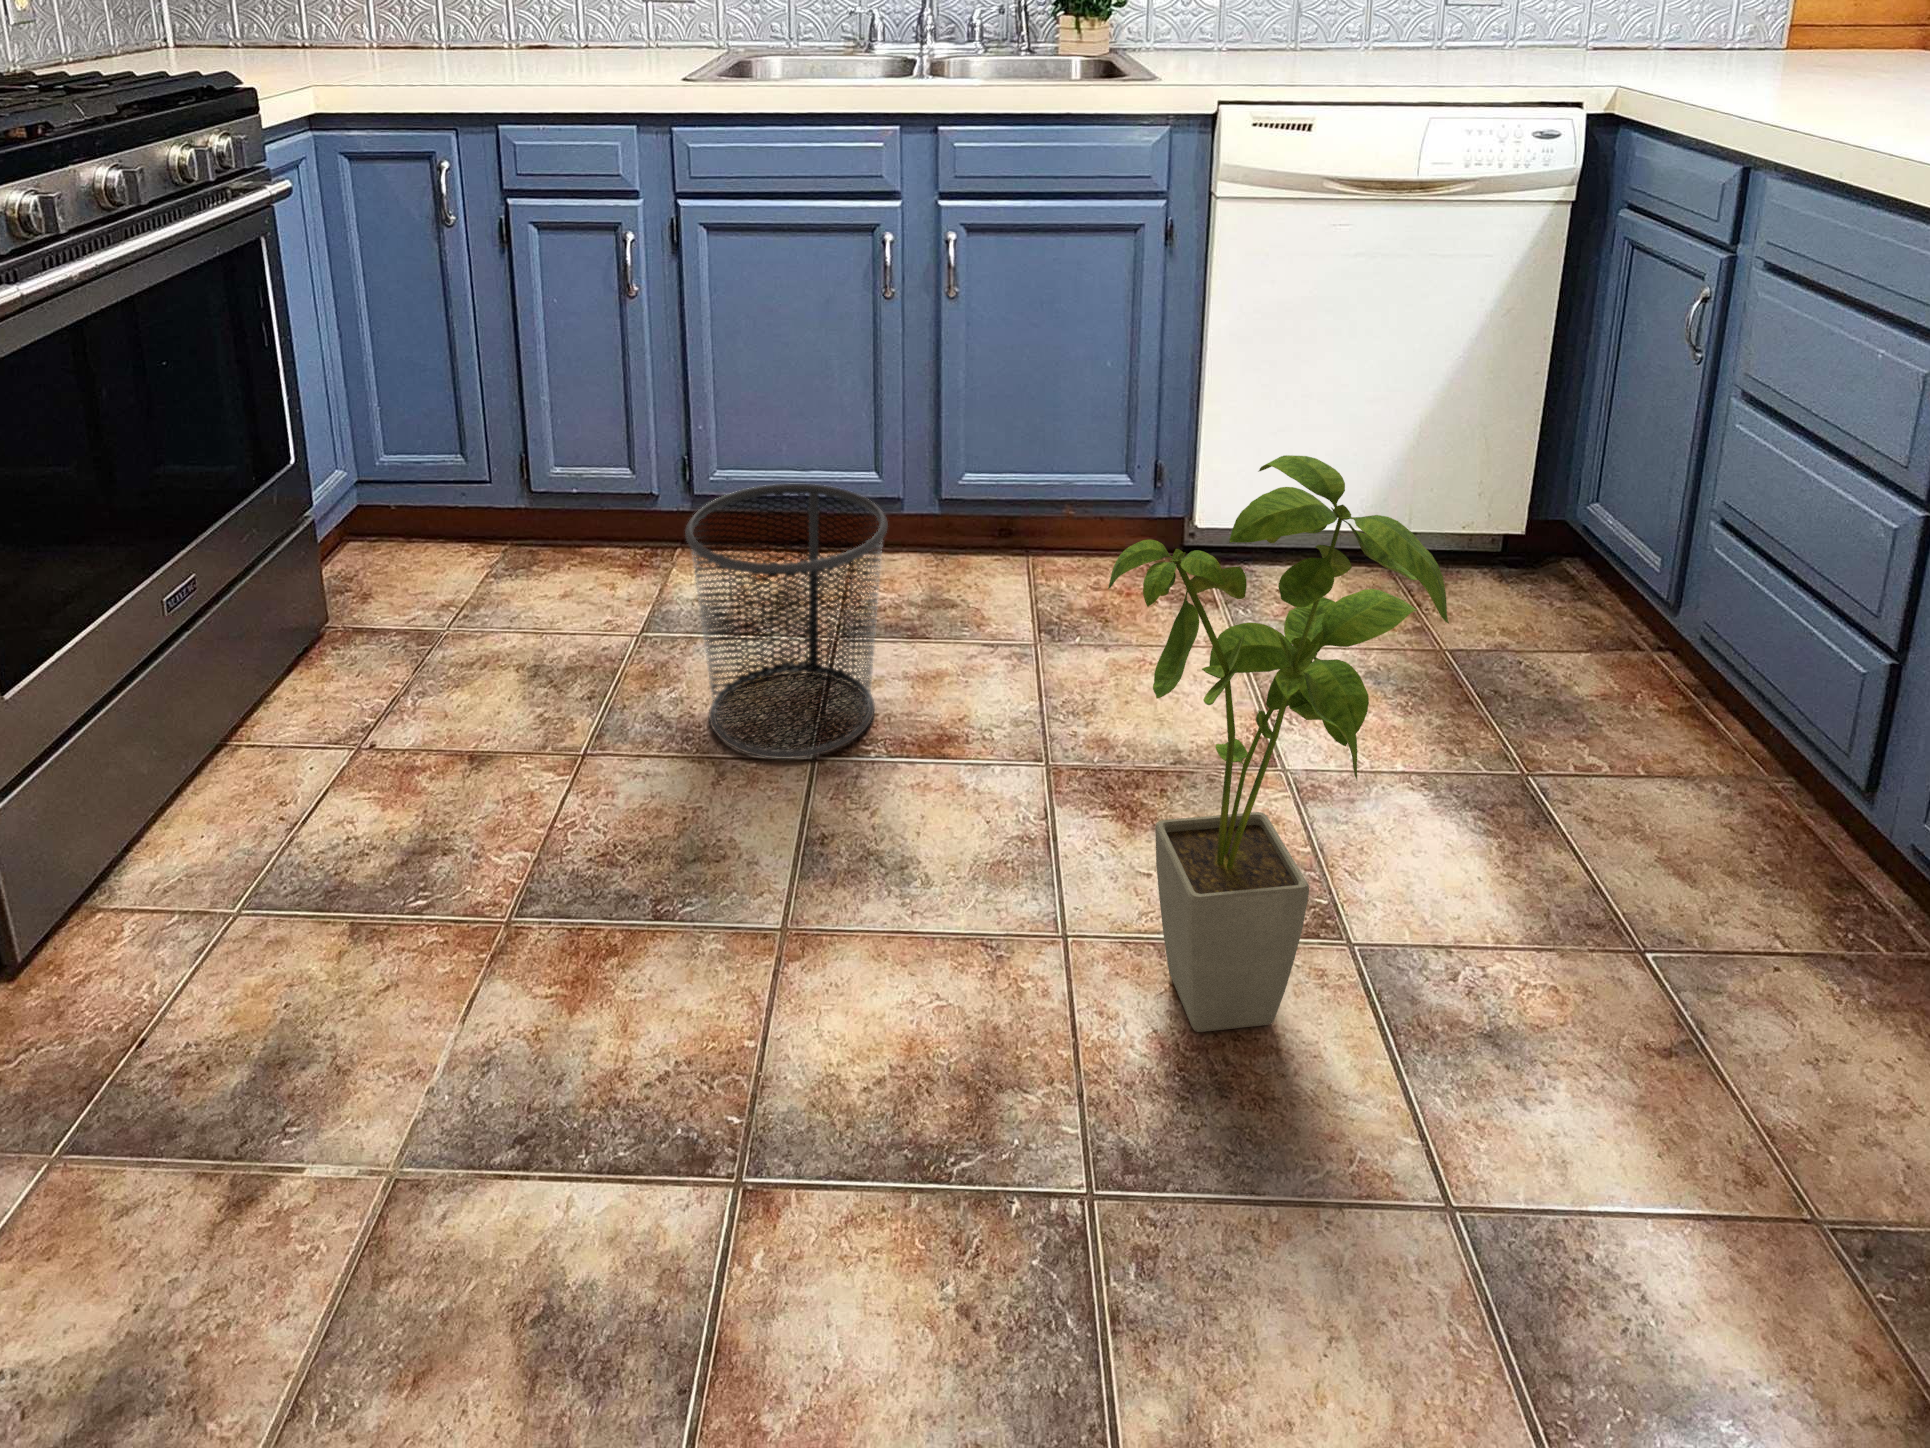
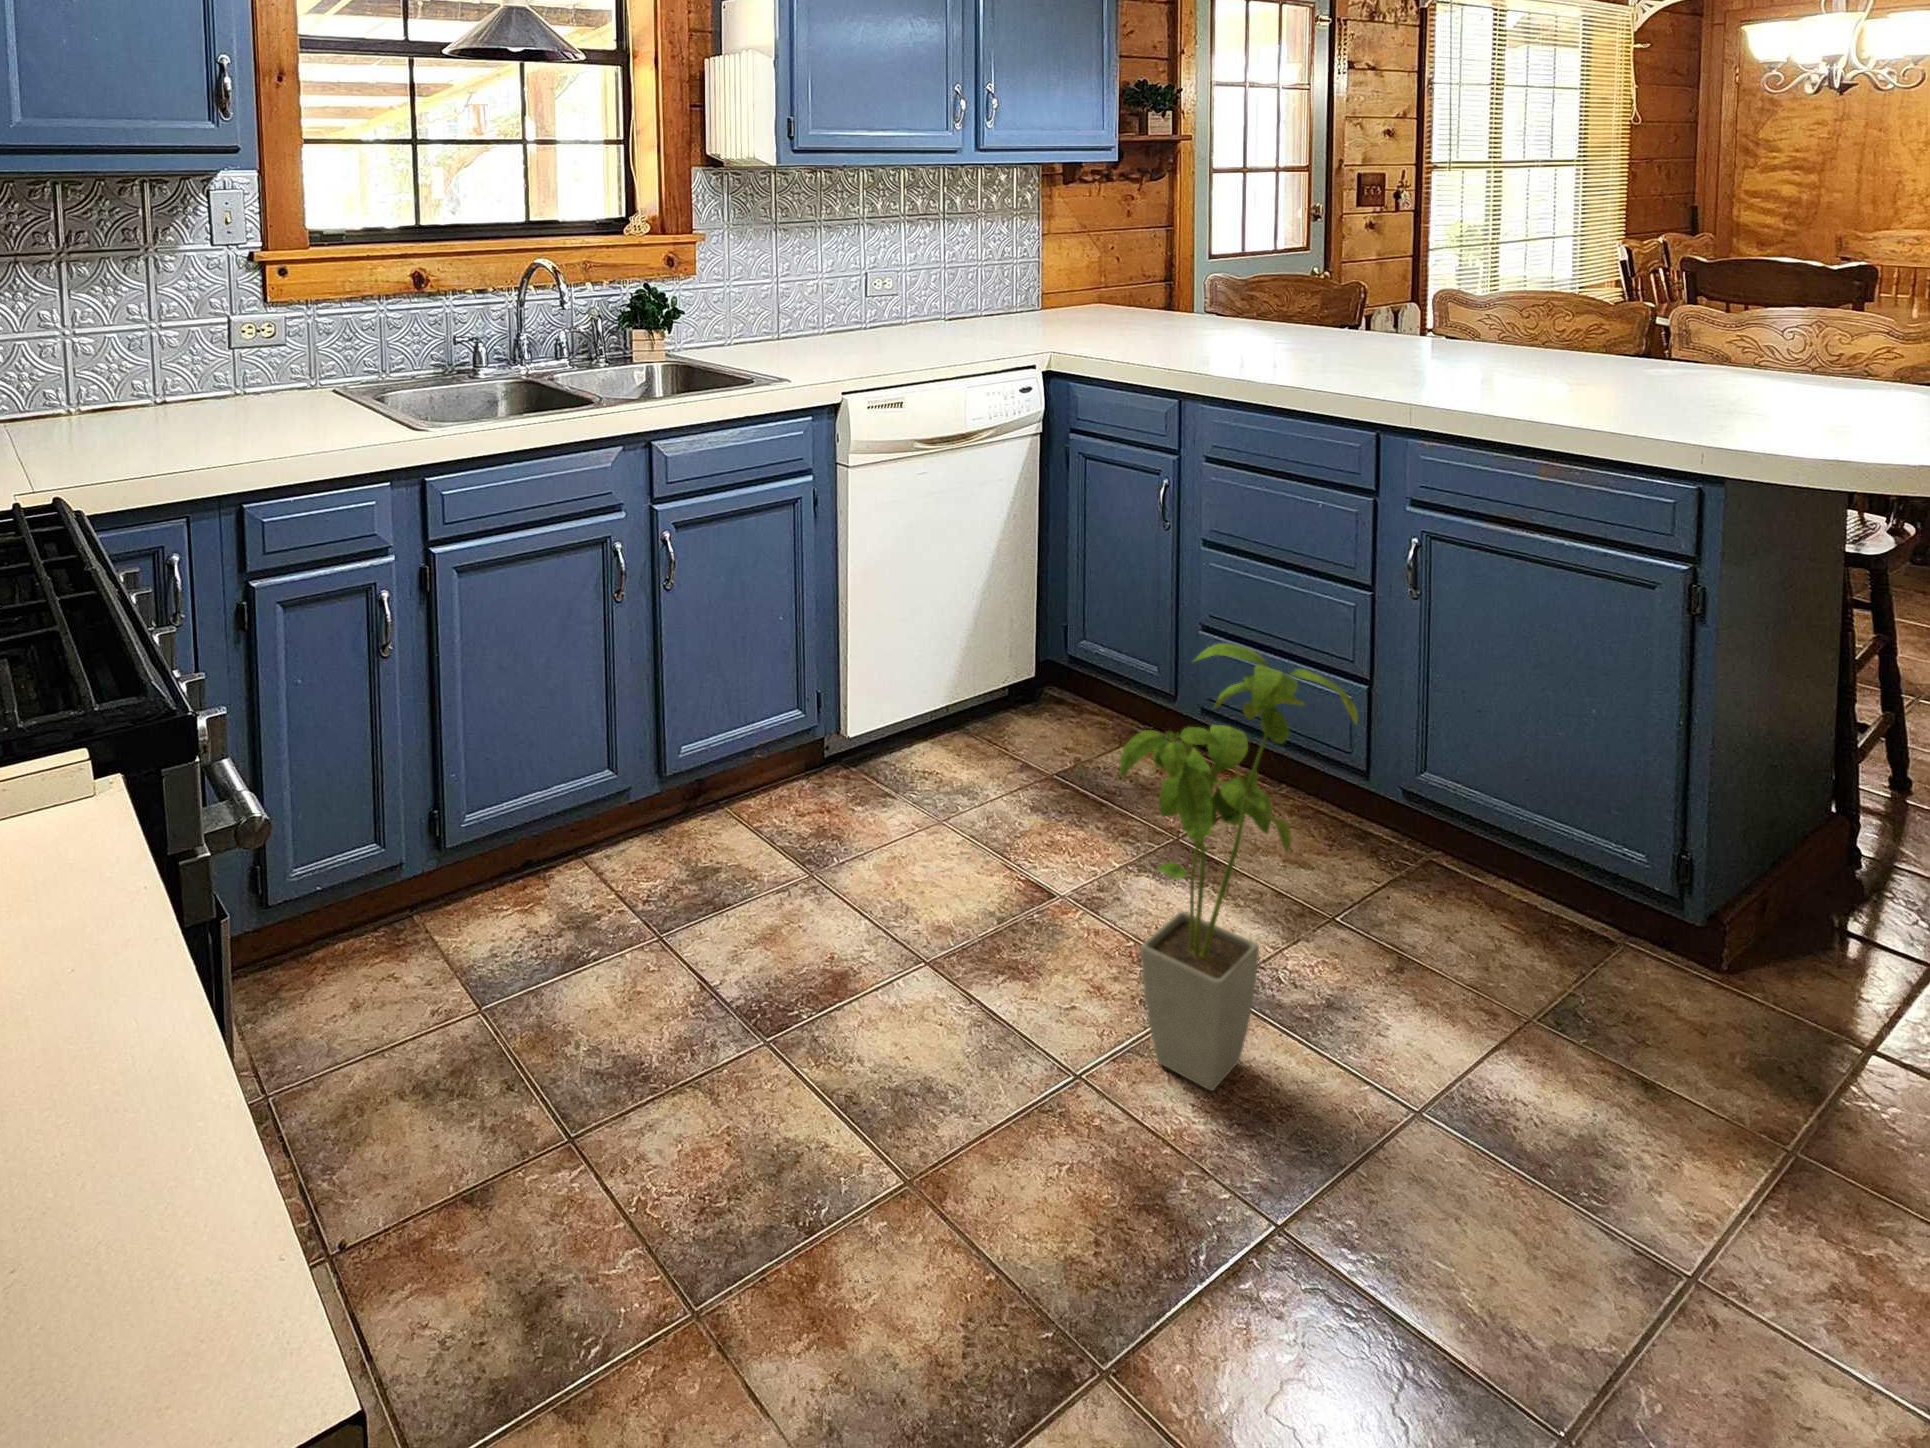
waste bin: present [685,484,888,759] -> none [603,783,787,1062]

